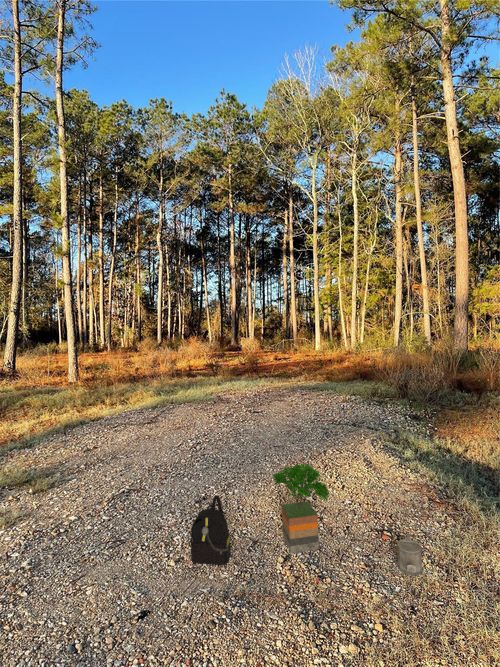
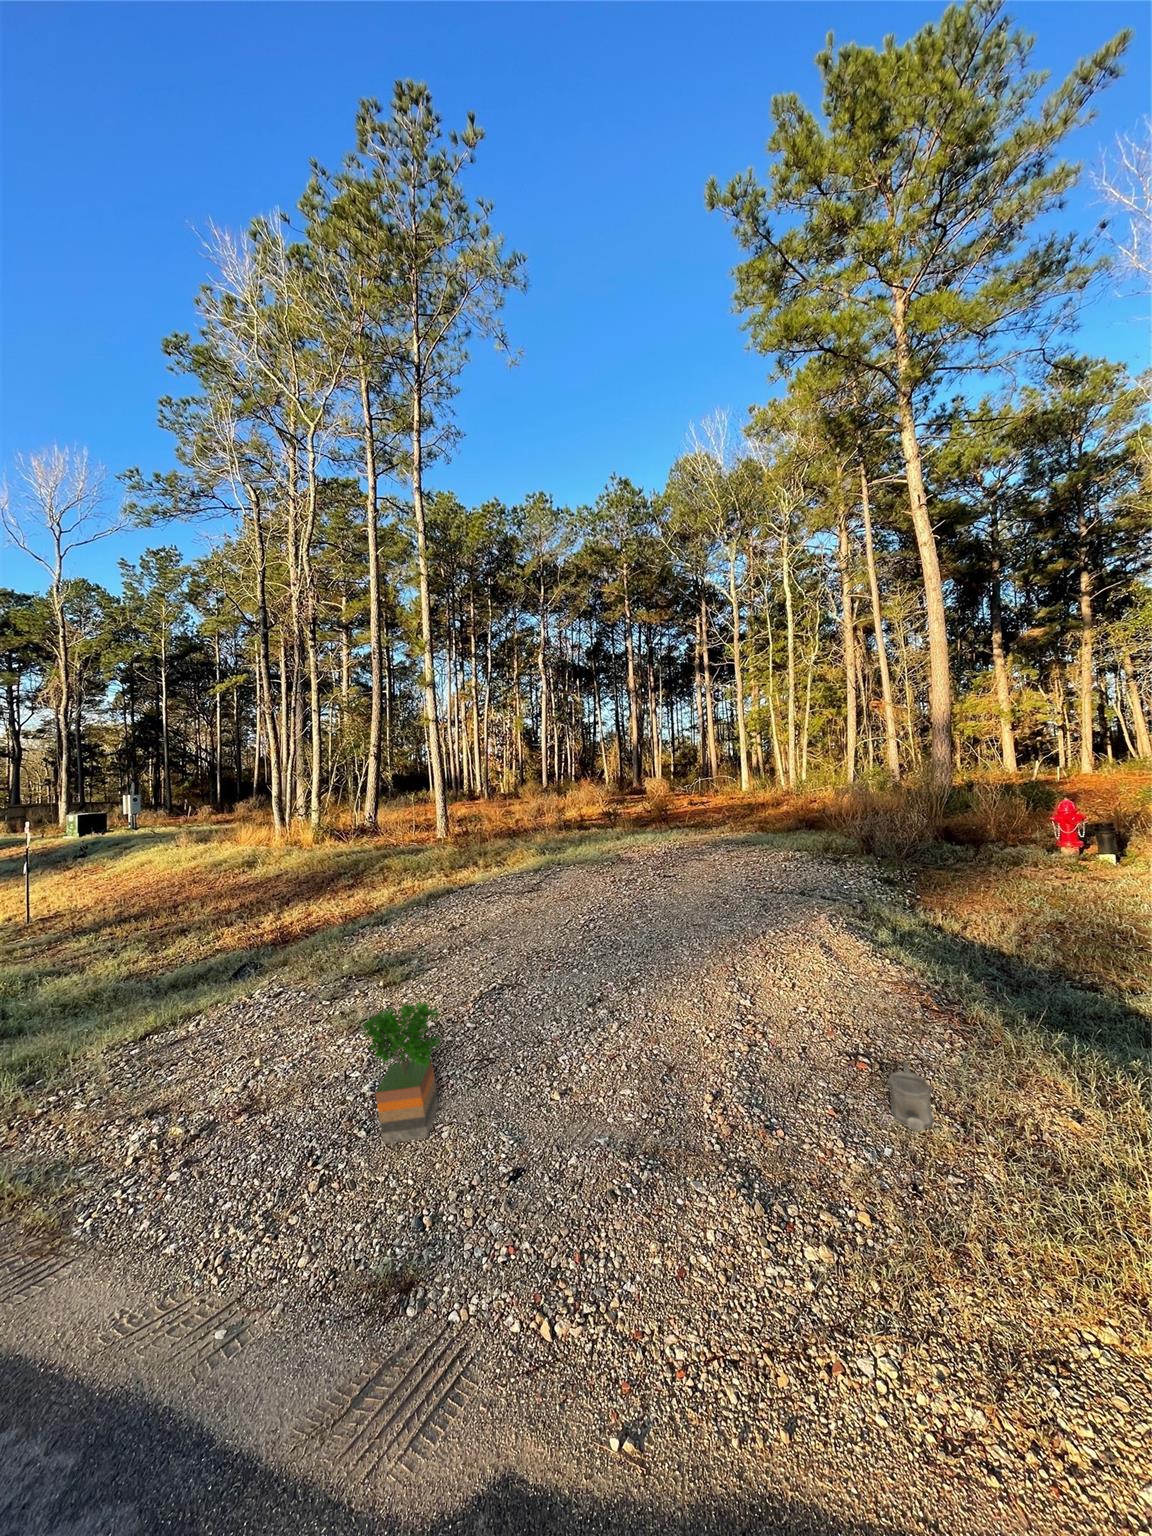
potted tree: present [273,463,329,553] -> present [363,1002,441,1144]
backpack: present [191,495,231,565] -> none [575,1001,634,1102]

